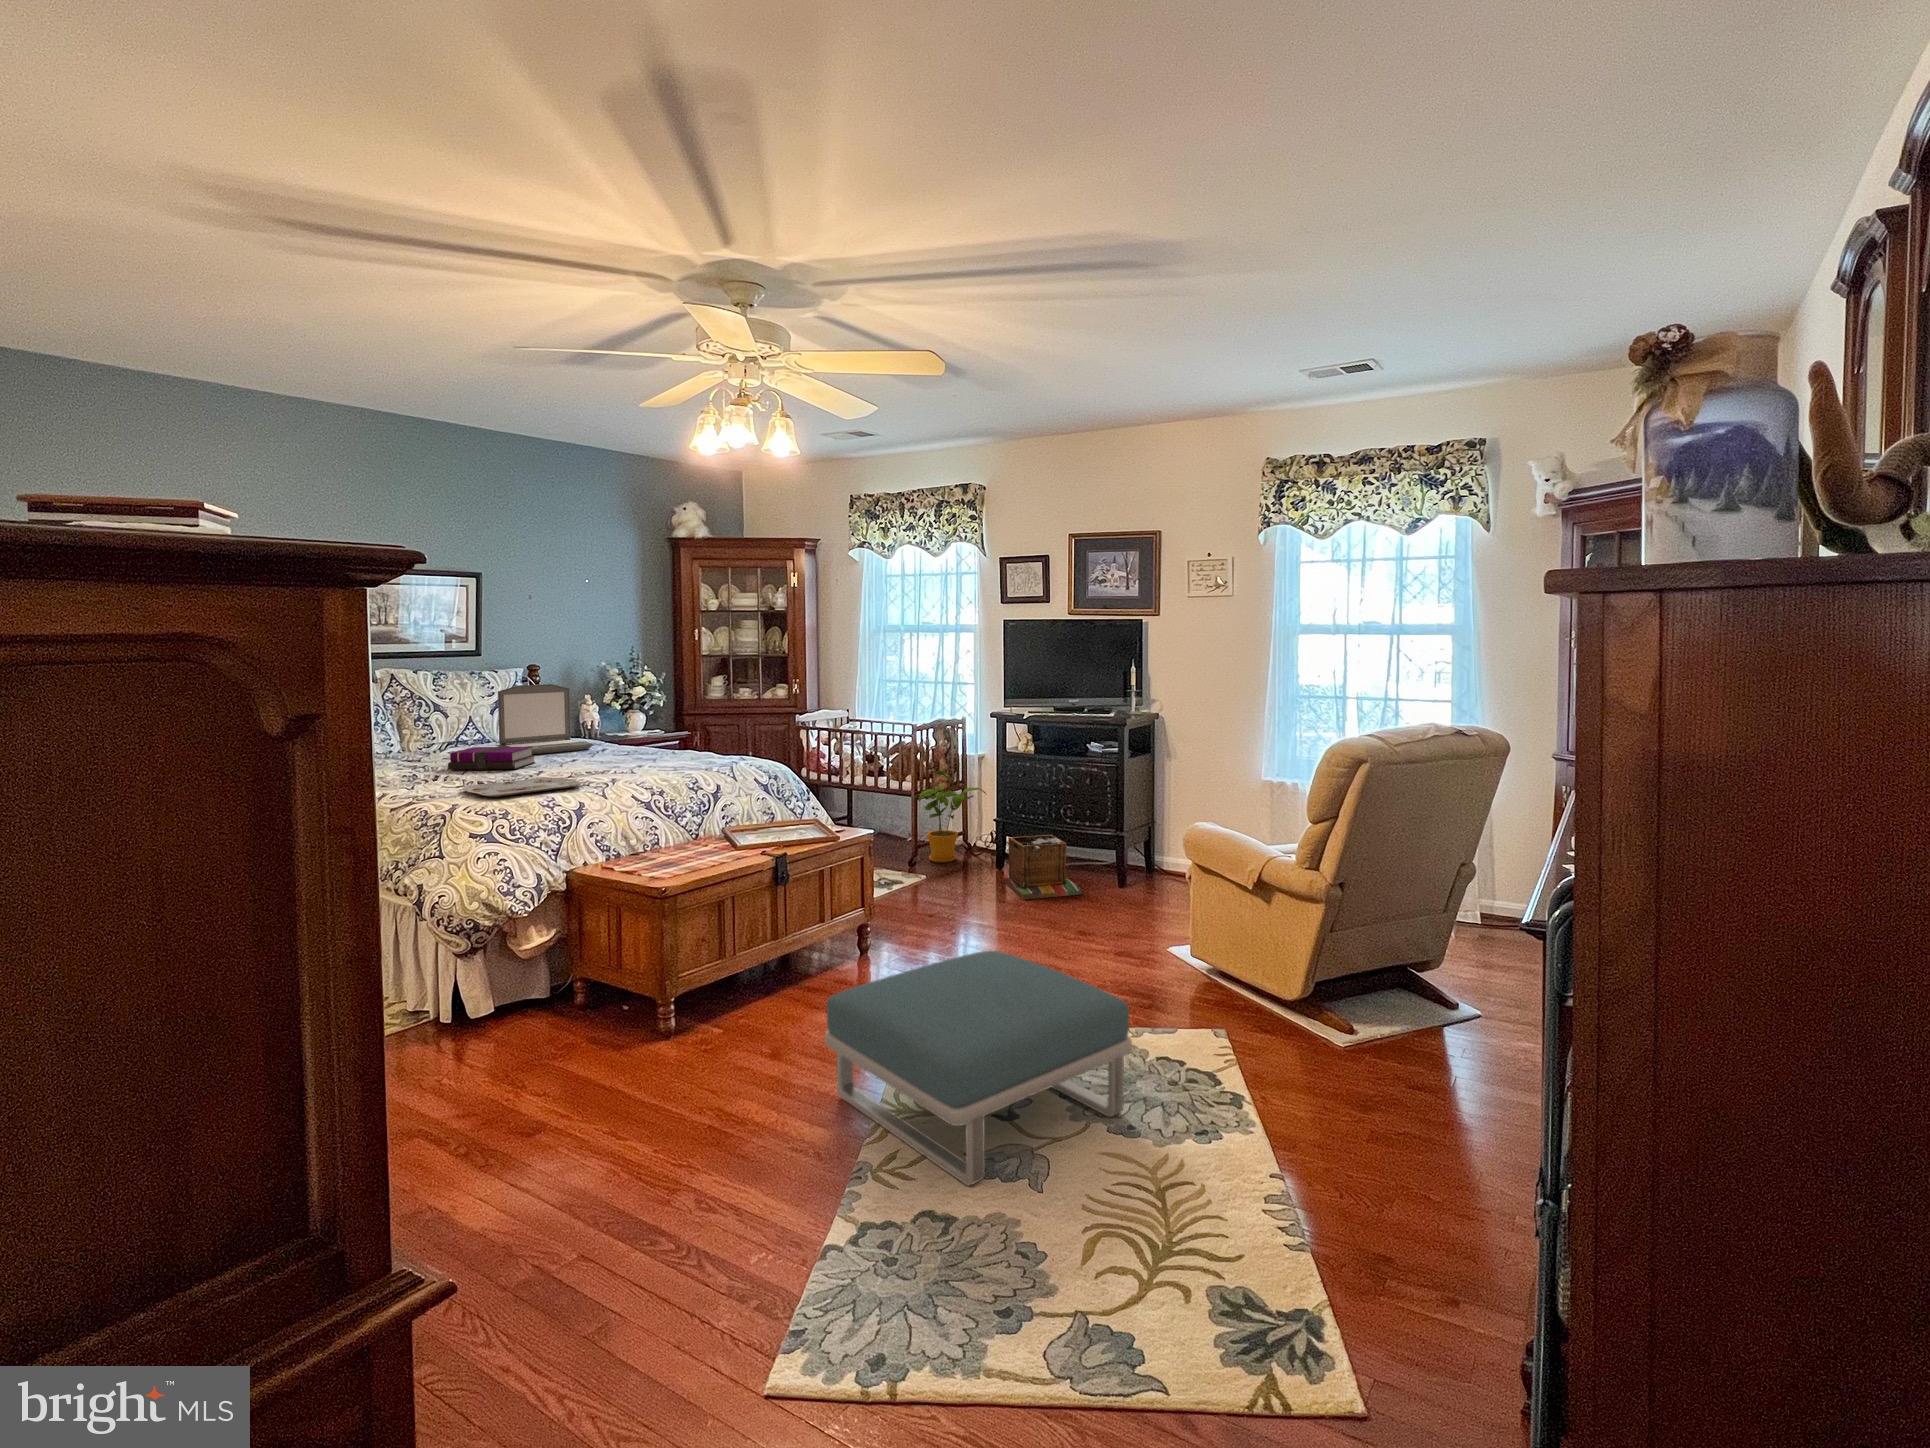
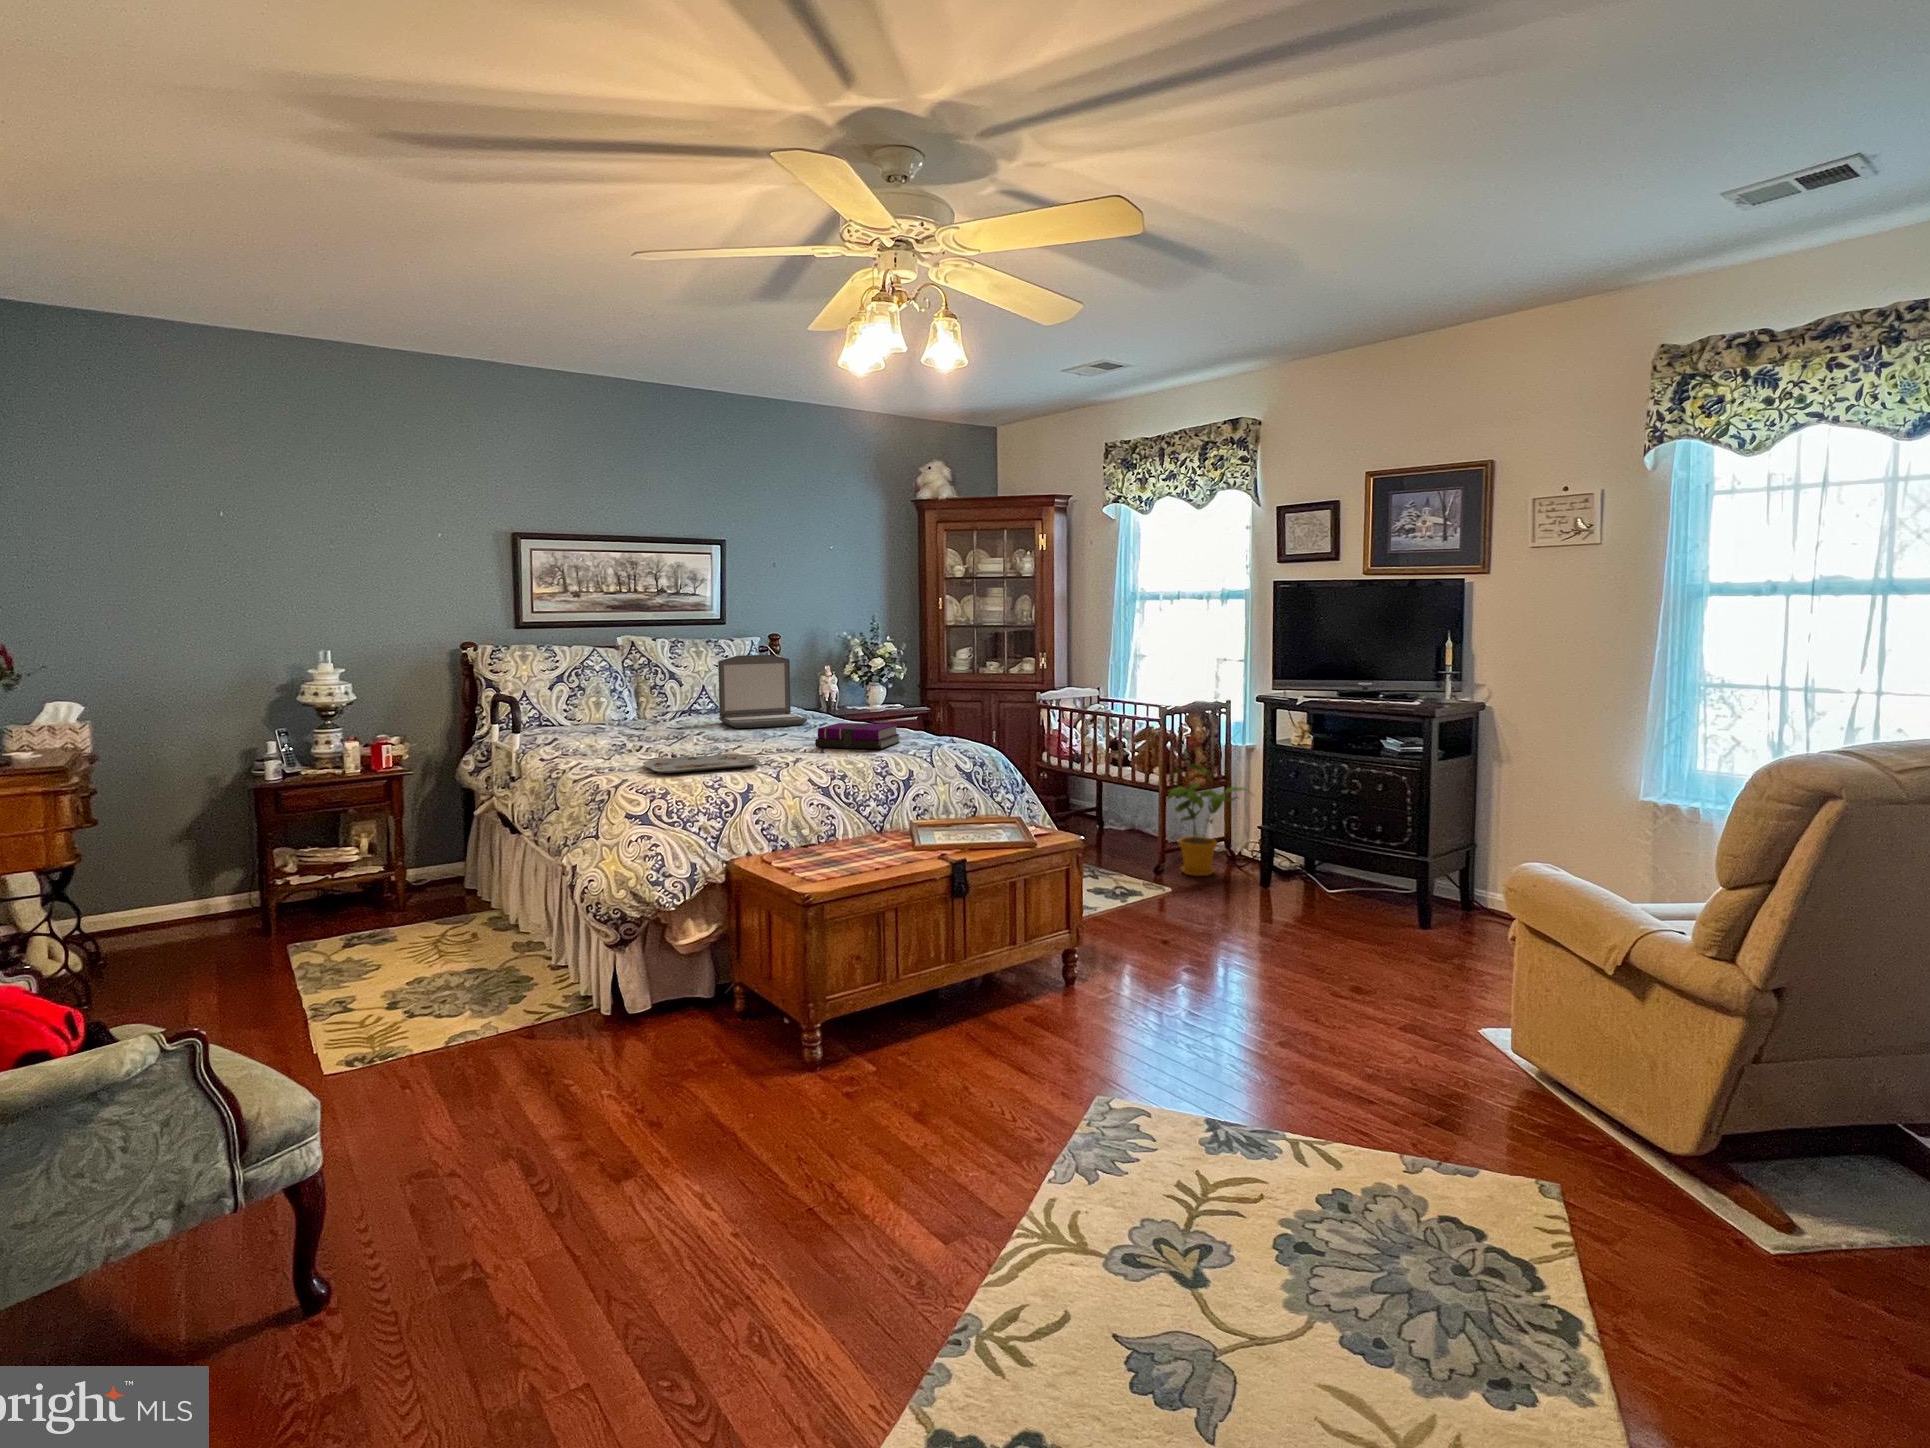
notebook: present [448,747,535,770] -> present [815,723,900,749]
laundry basket: present [1002,835,1082,900] -> none [1266,853,1370,936]
footstool: present [825,951,1132,1186] -> none [952,1021,1386,1392]

